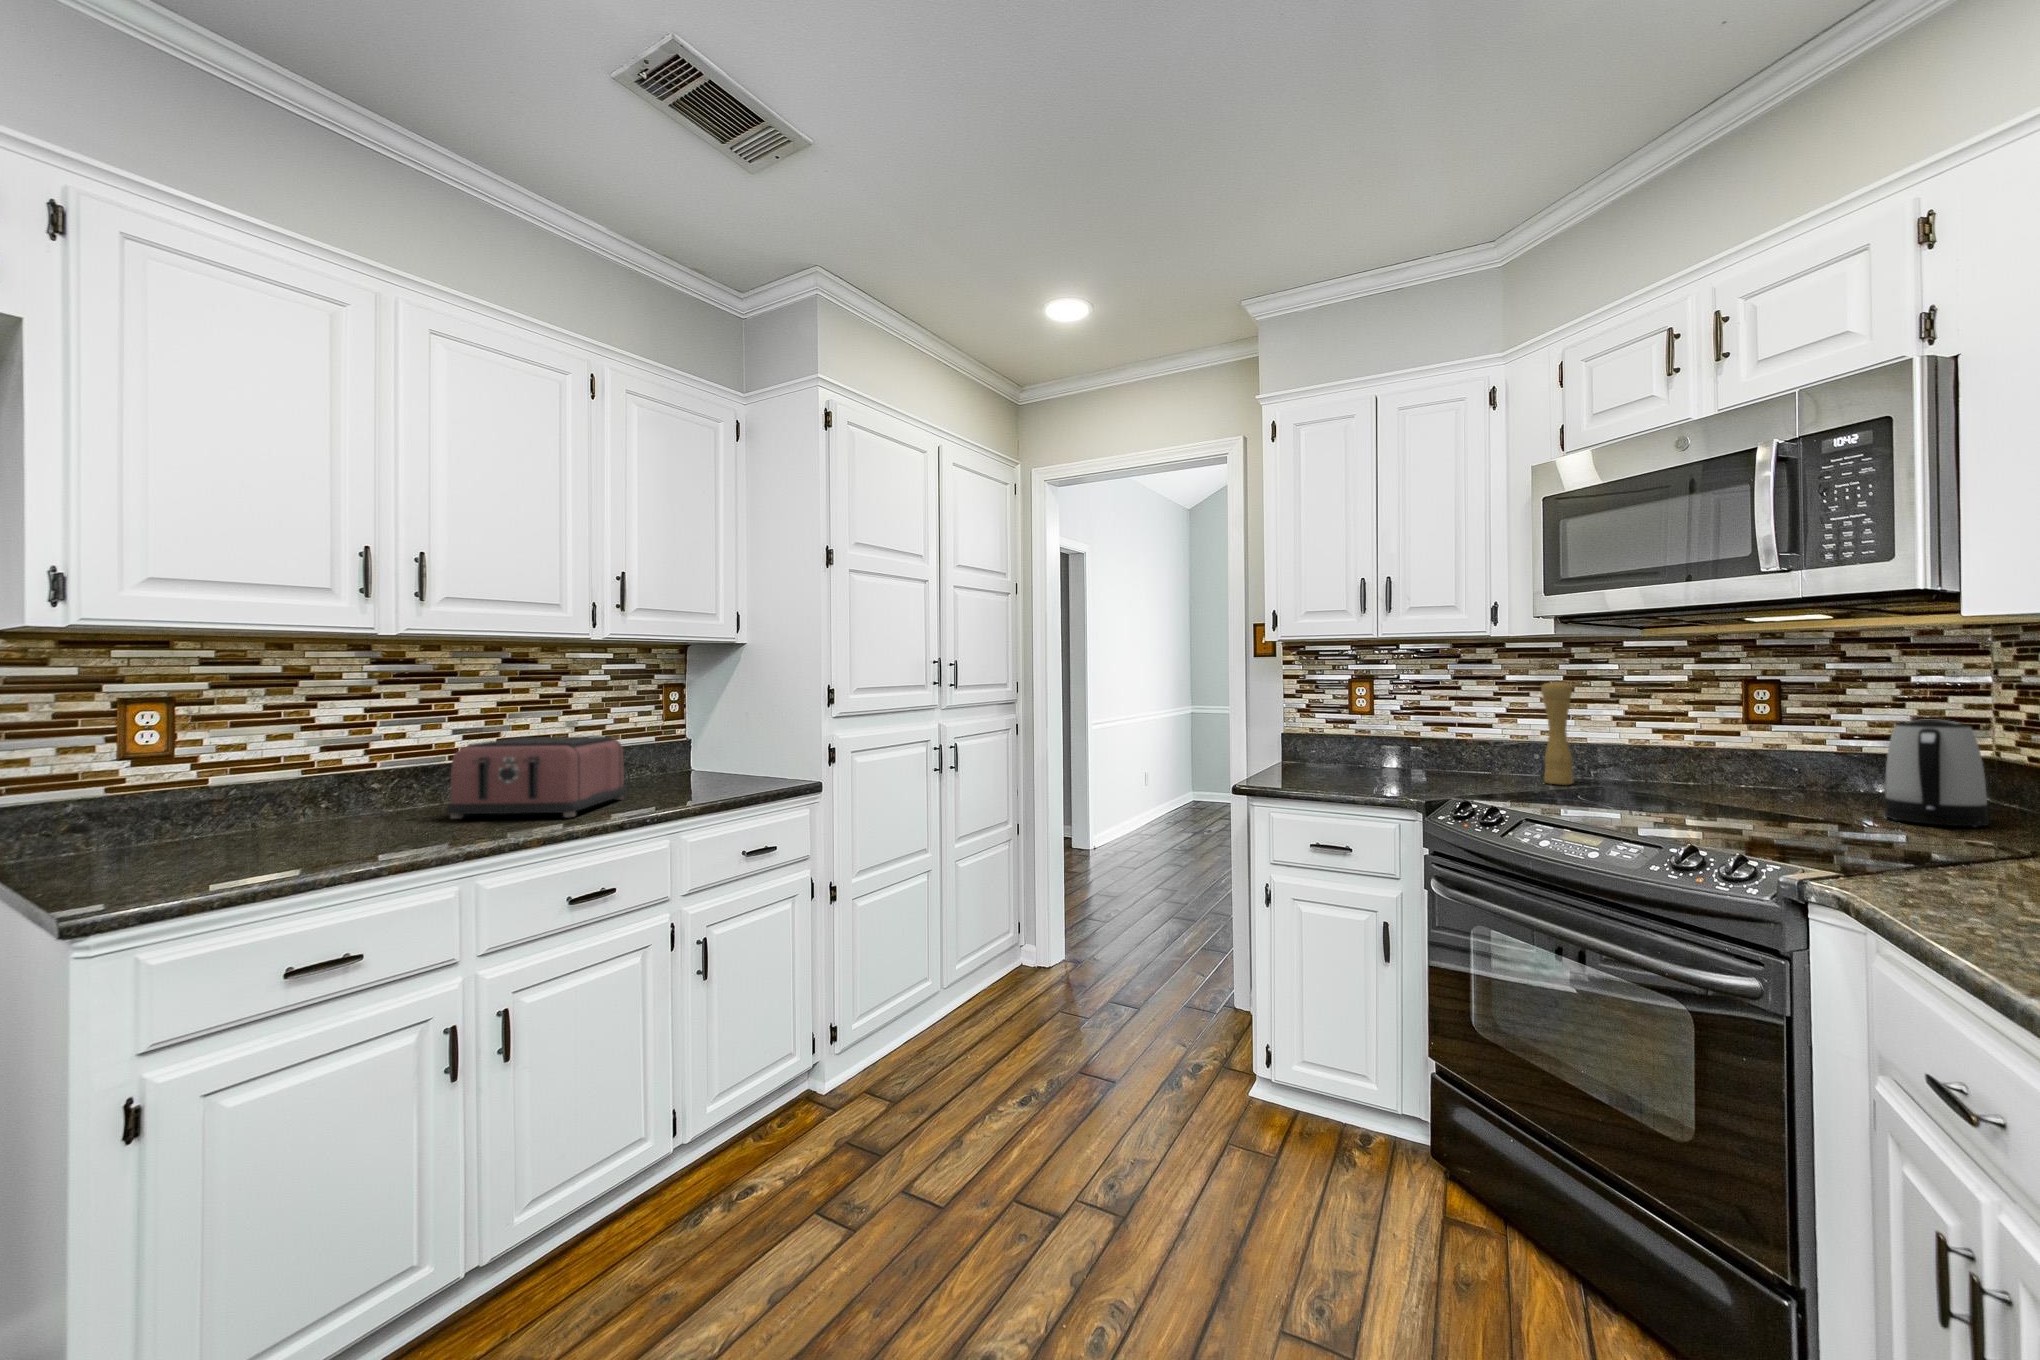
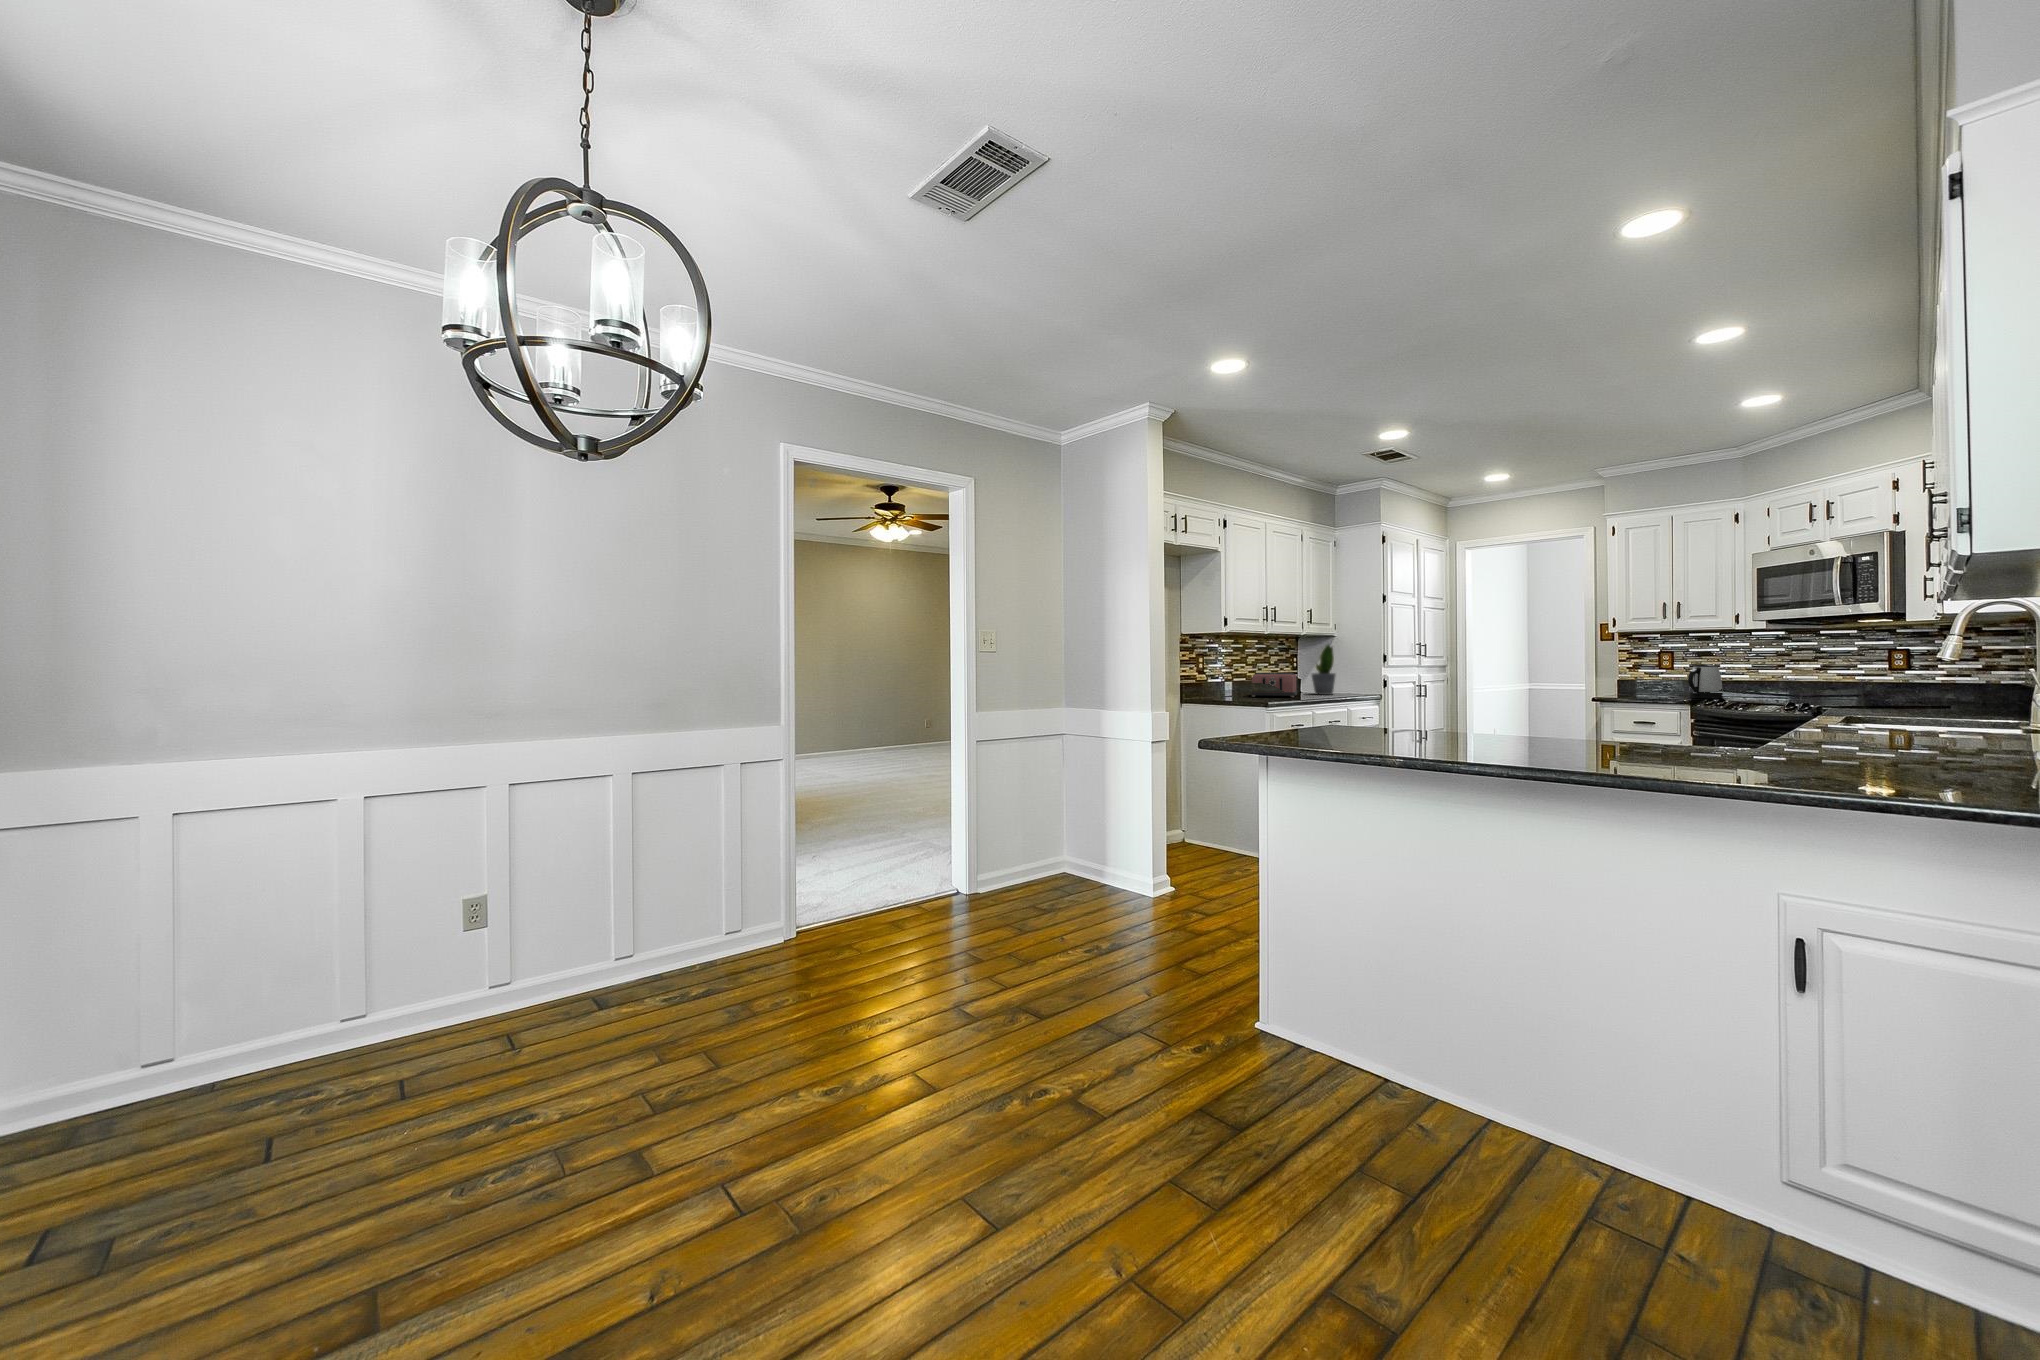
potted plant: none [671,653,736,795] -> present [1312,645,1335,695]
pepper mill: present [1541,681,1573,785] -> none [1767,651,1786,700]
kettle: present [1884,719,1989,827] -> present [1688,665,1723,699]

